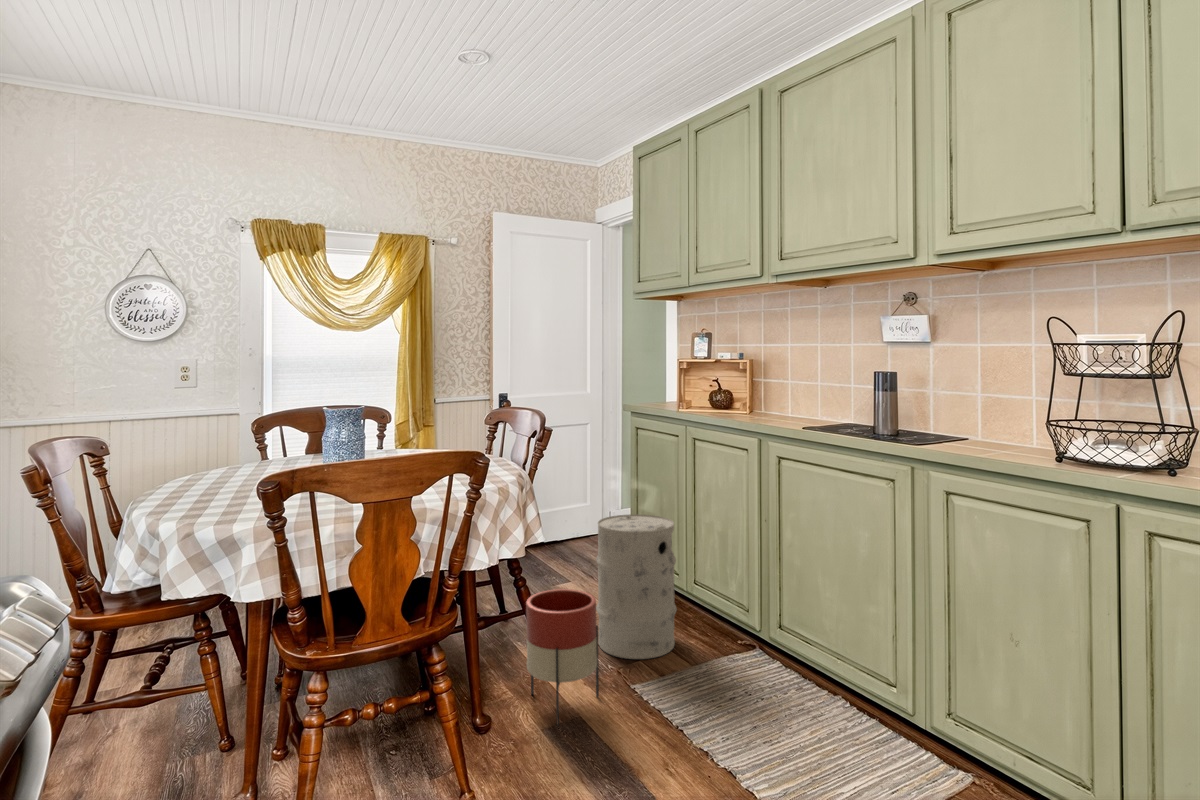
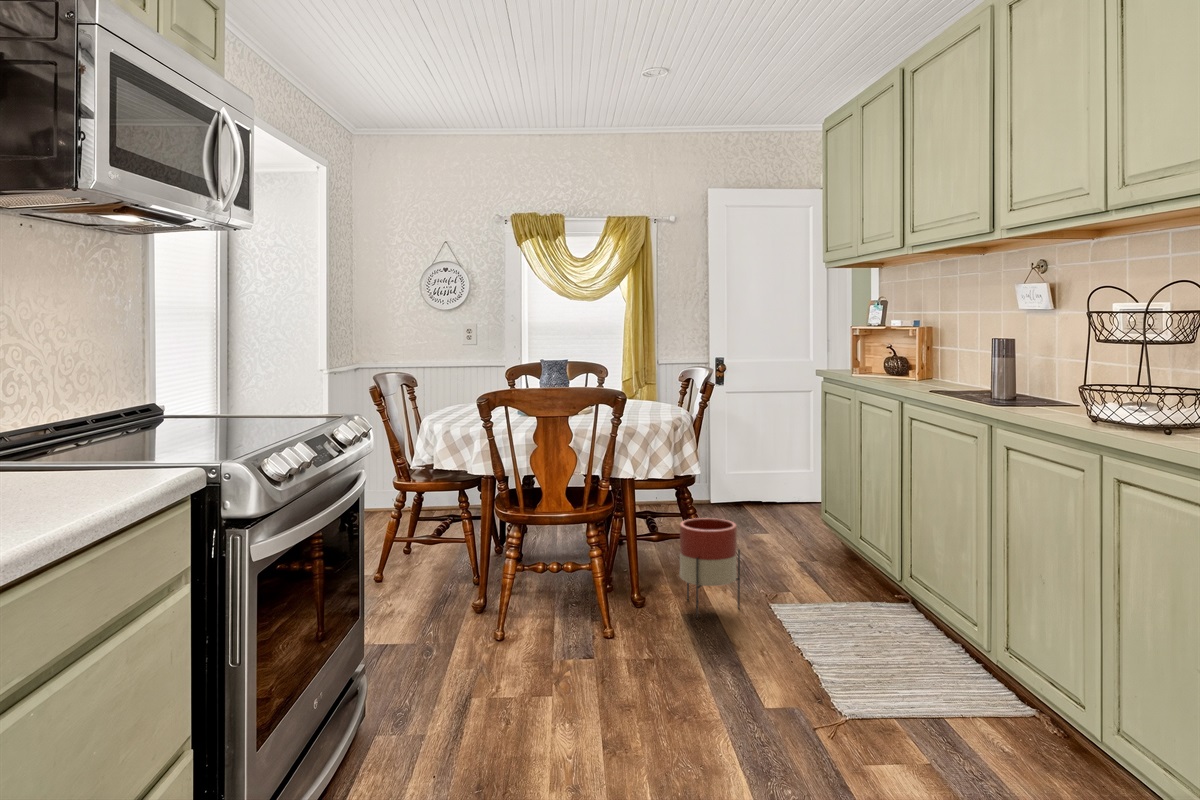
trash can: present [596,514,677,659] -> none [759,469,833,592]

